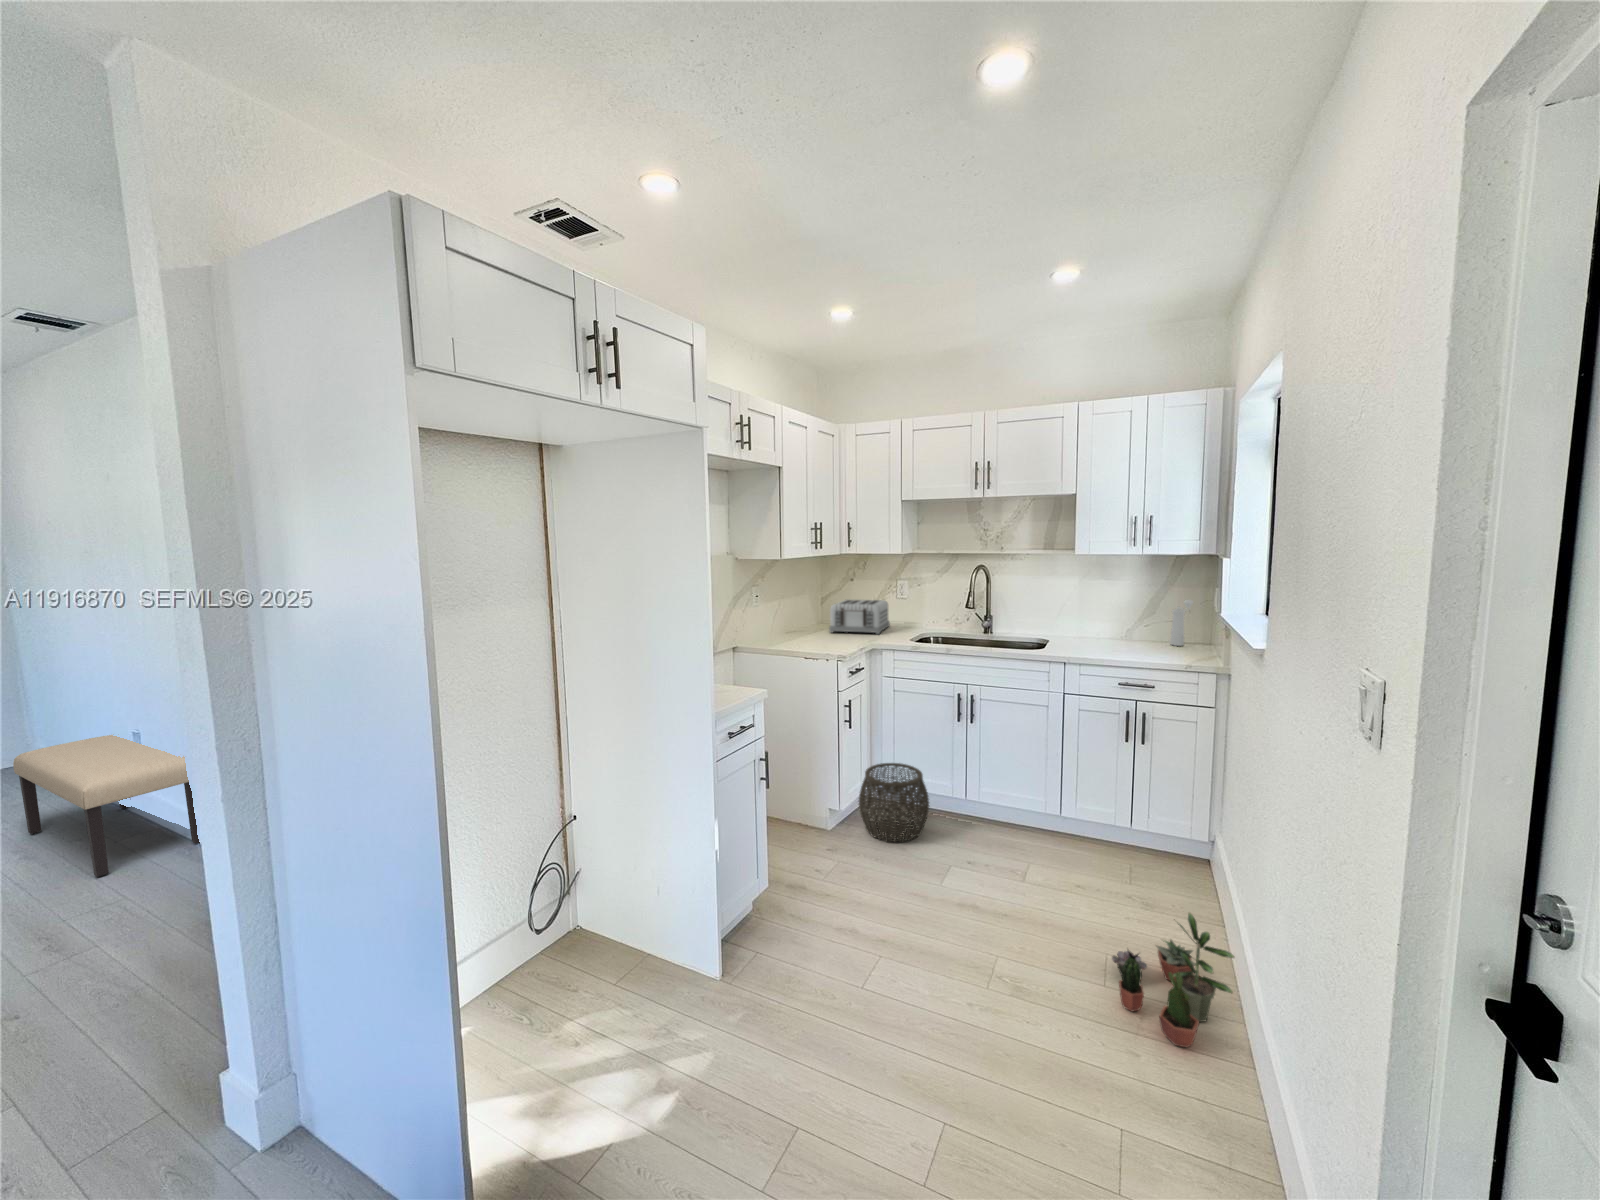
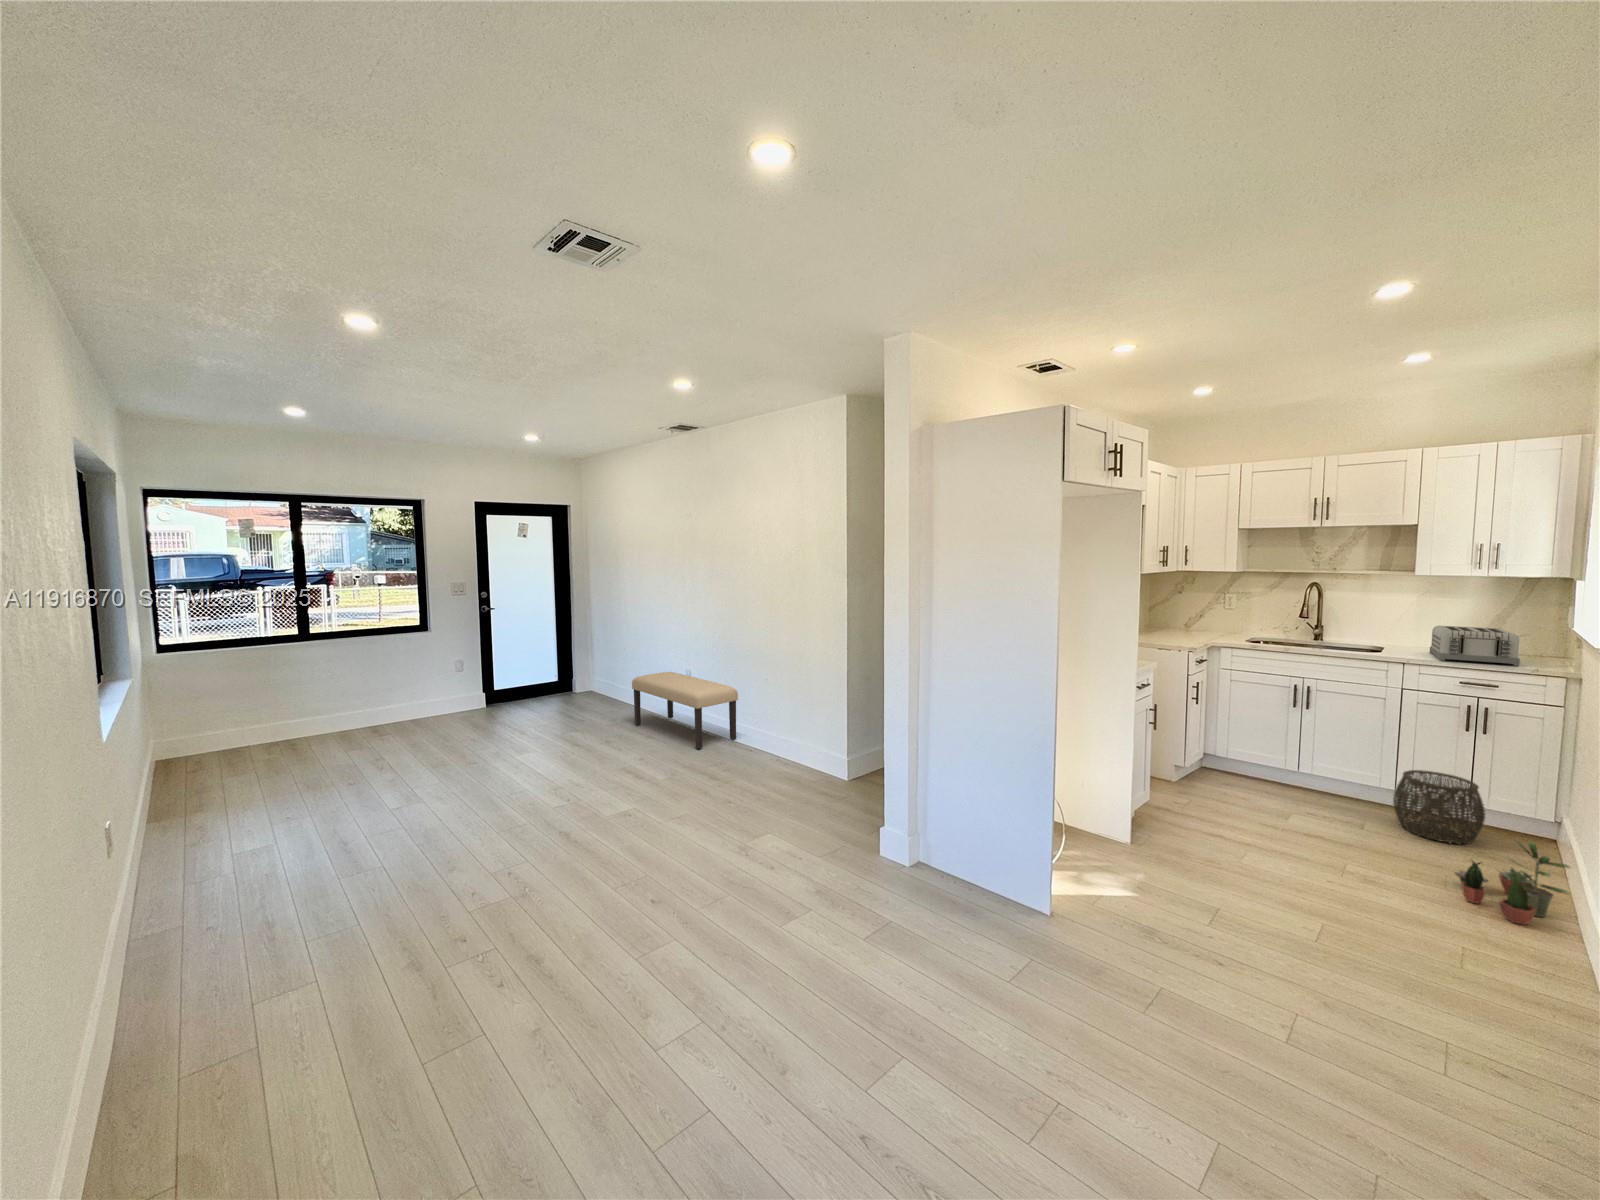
toaster: present [829,600,890,634] -> present [1429,626,1520,666]
pepper mill: present [1170,600,1193,646] -> none [1519,618,1548,658]
woven basket: present [859,763,929,842] -> present [1393,770,1485,844]

